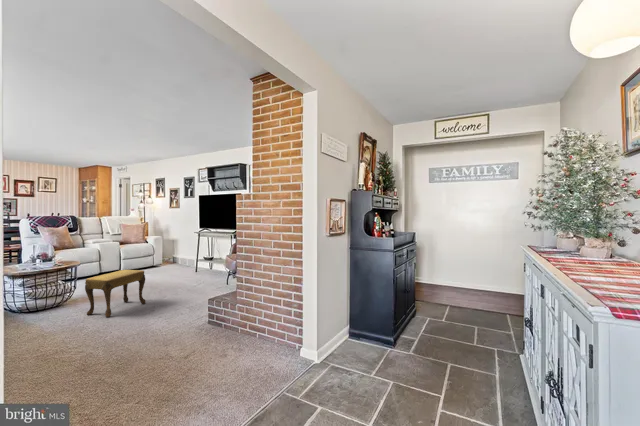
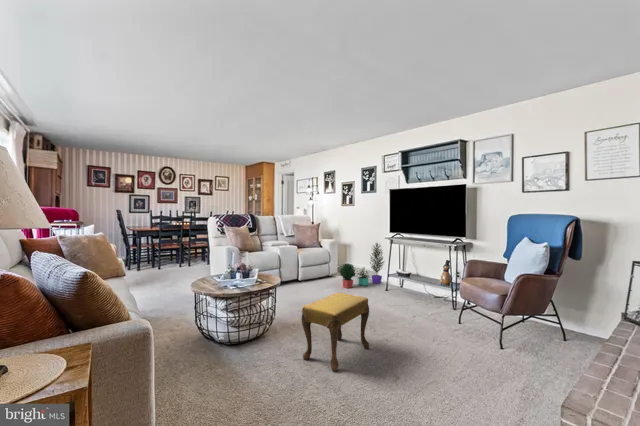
potted plant: none [156,236,199,273] -> present [340,243,384,288]

